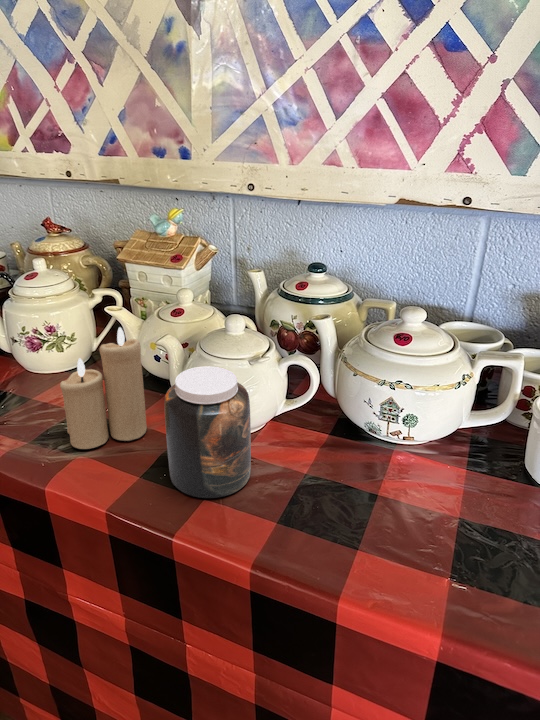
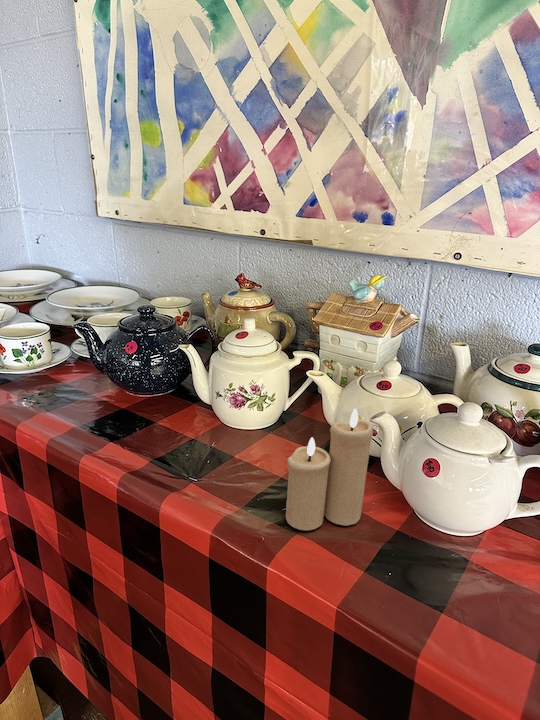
jar: present [164,366,251,498] -> none [402,467,517,622]

